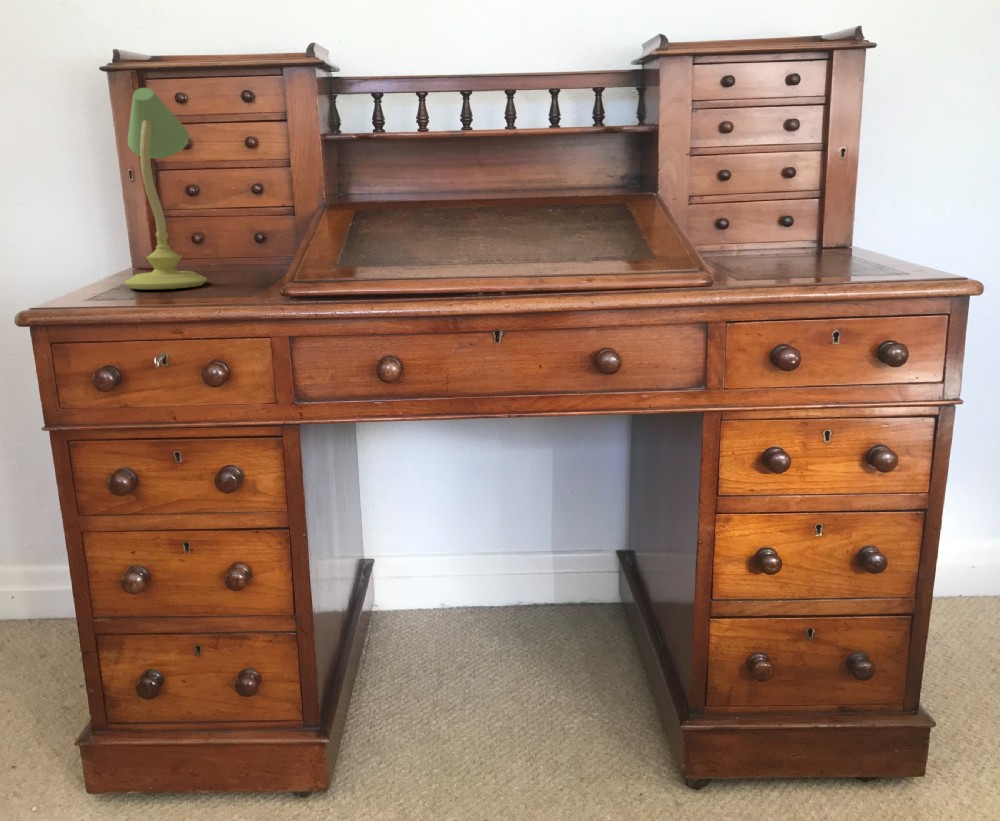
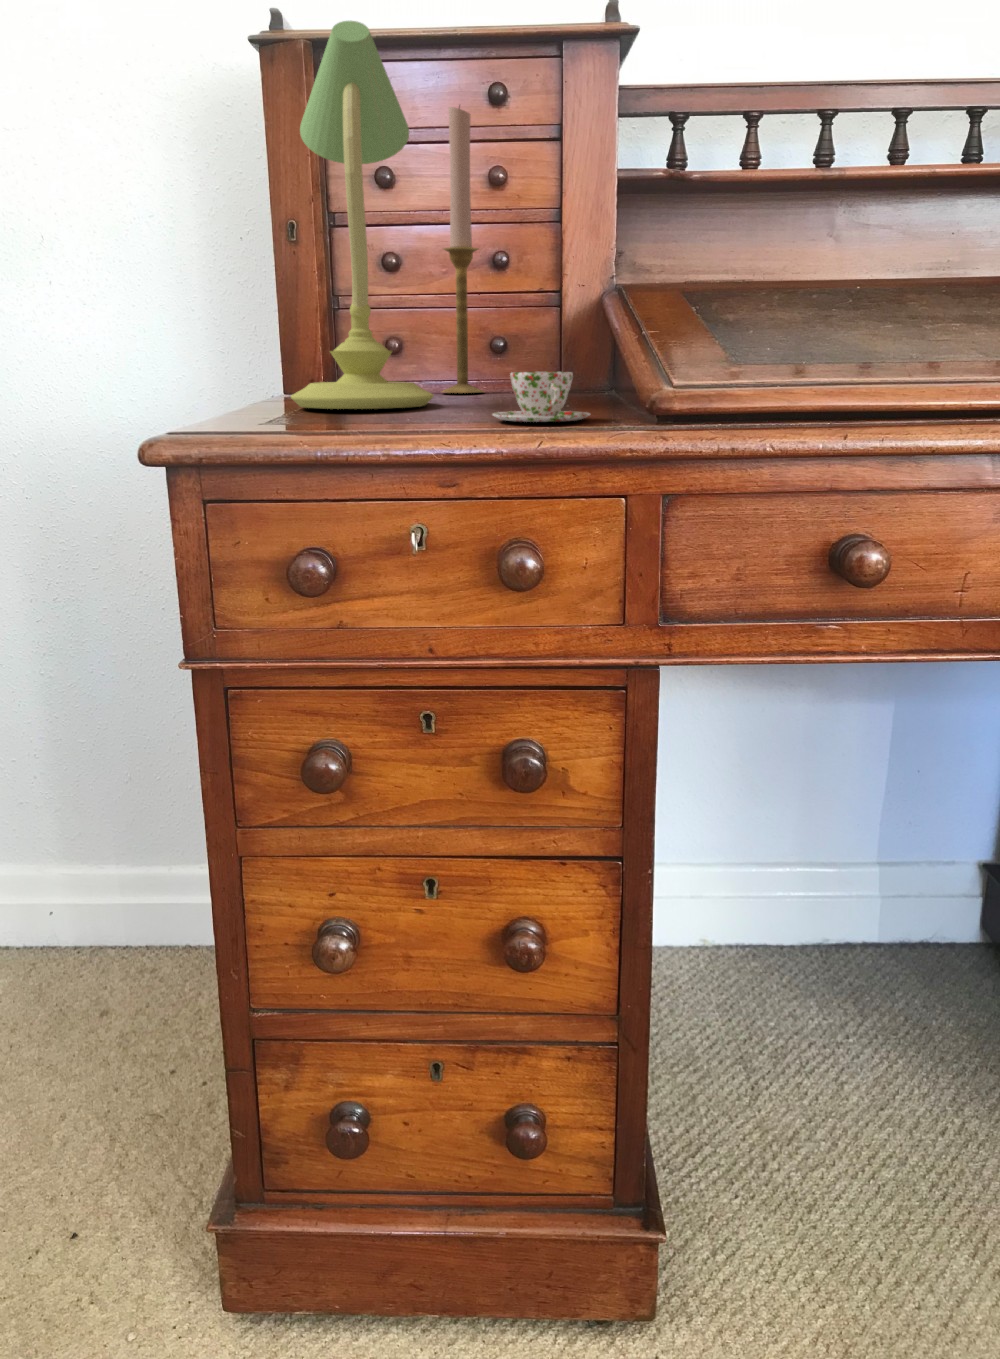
candlestick: none [223,118,255,274] -> present [443,107,484,393]
teacup: none [211,271,265,299] -> present [492,372,590,422]

